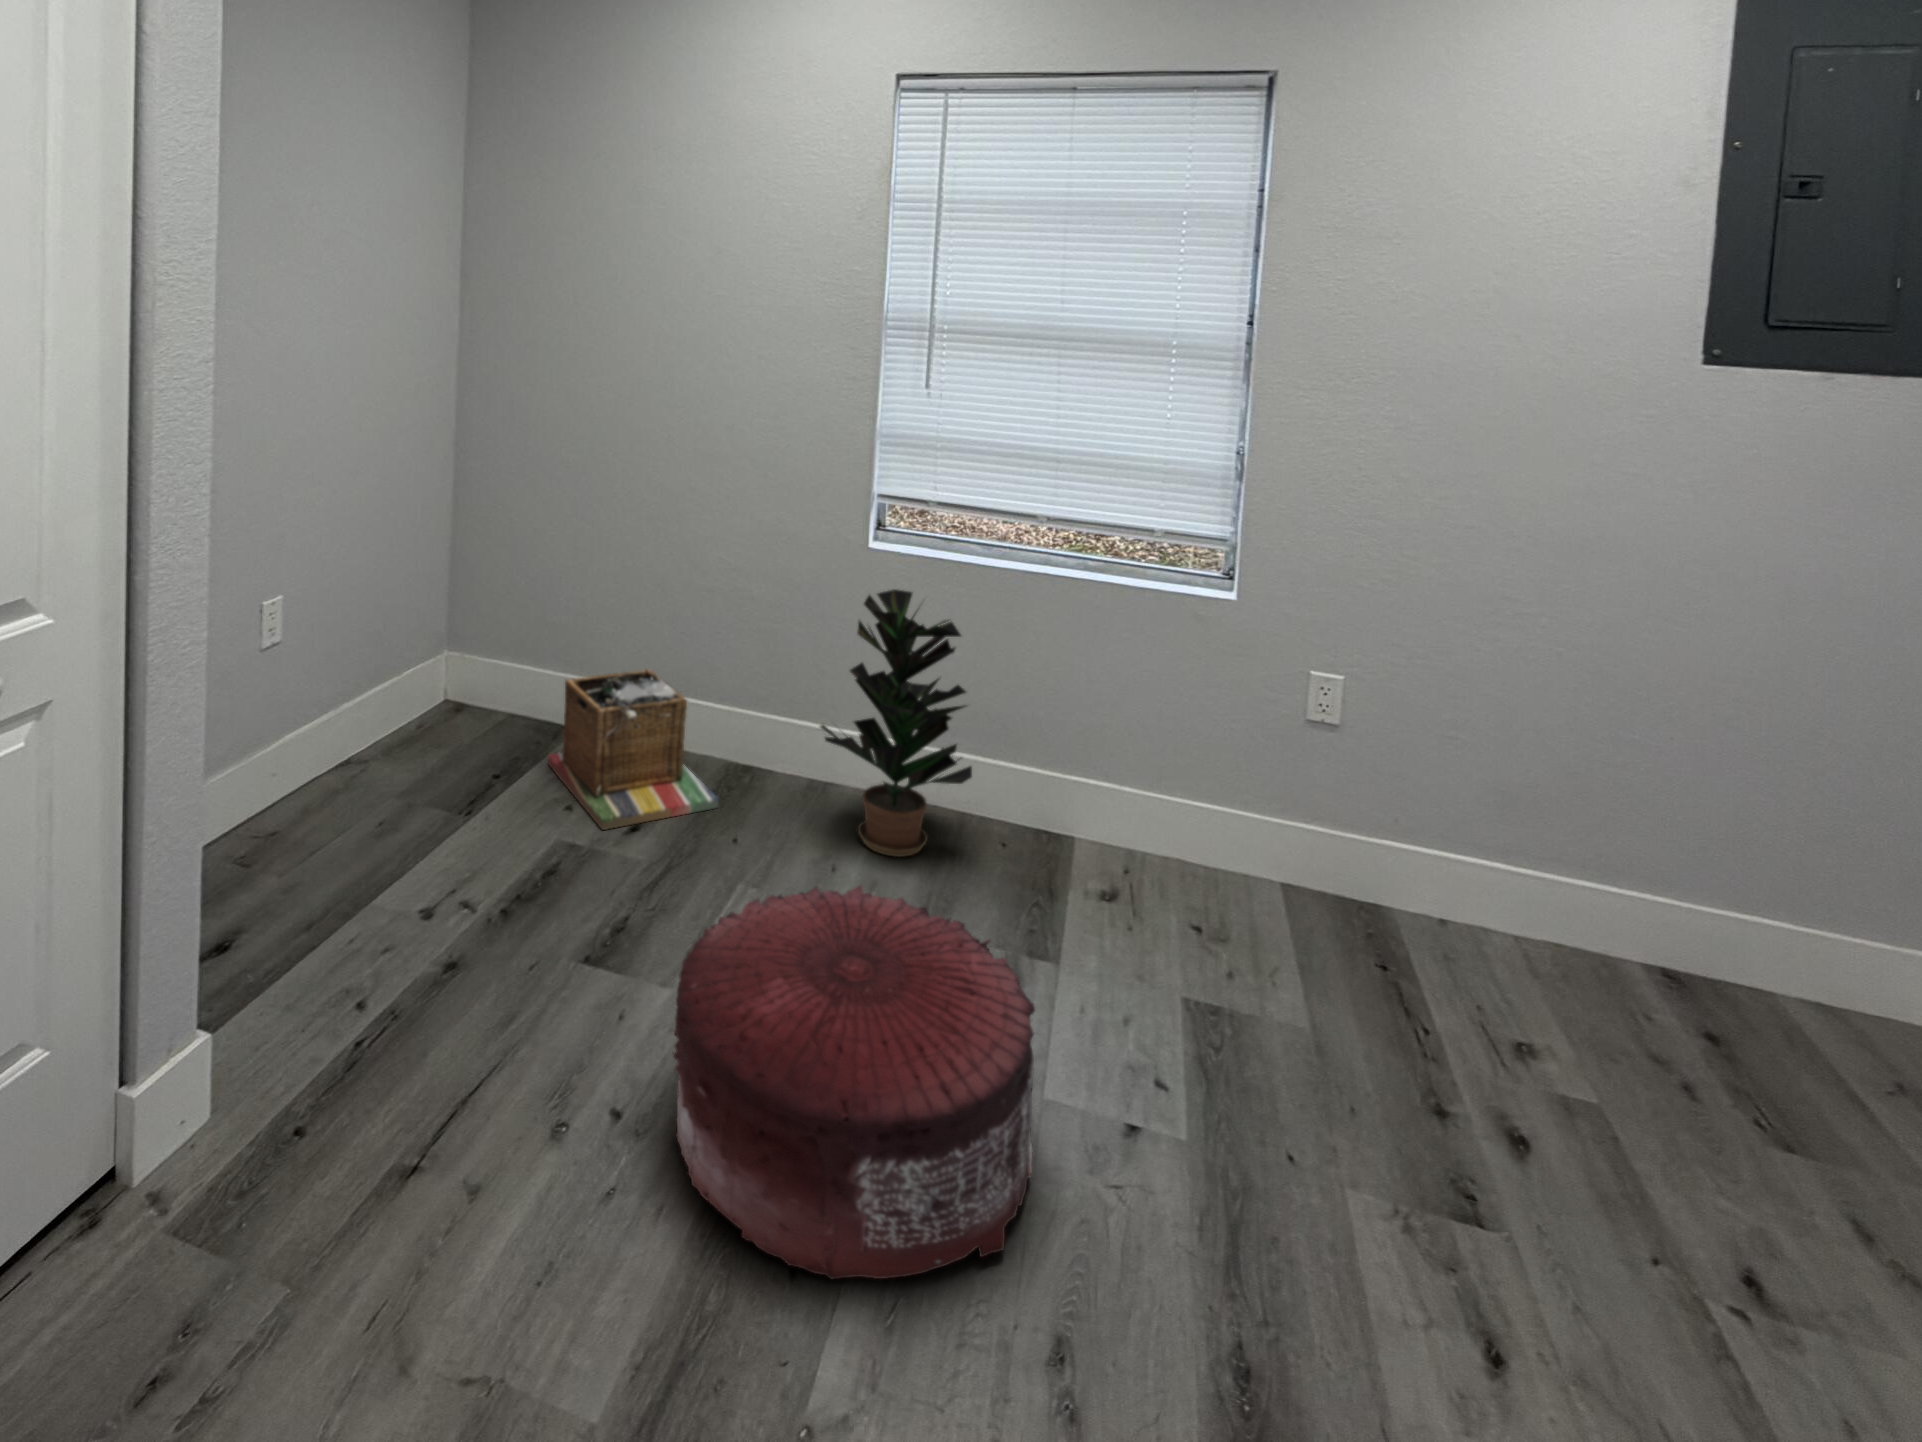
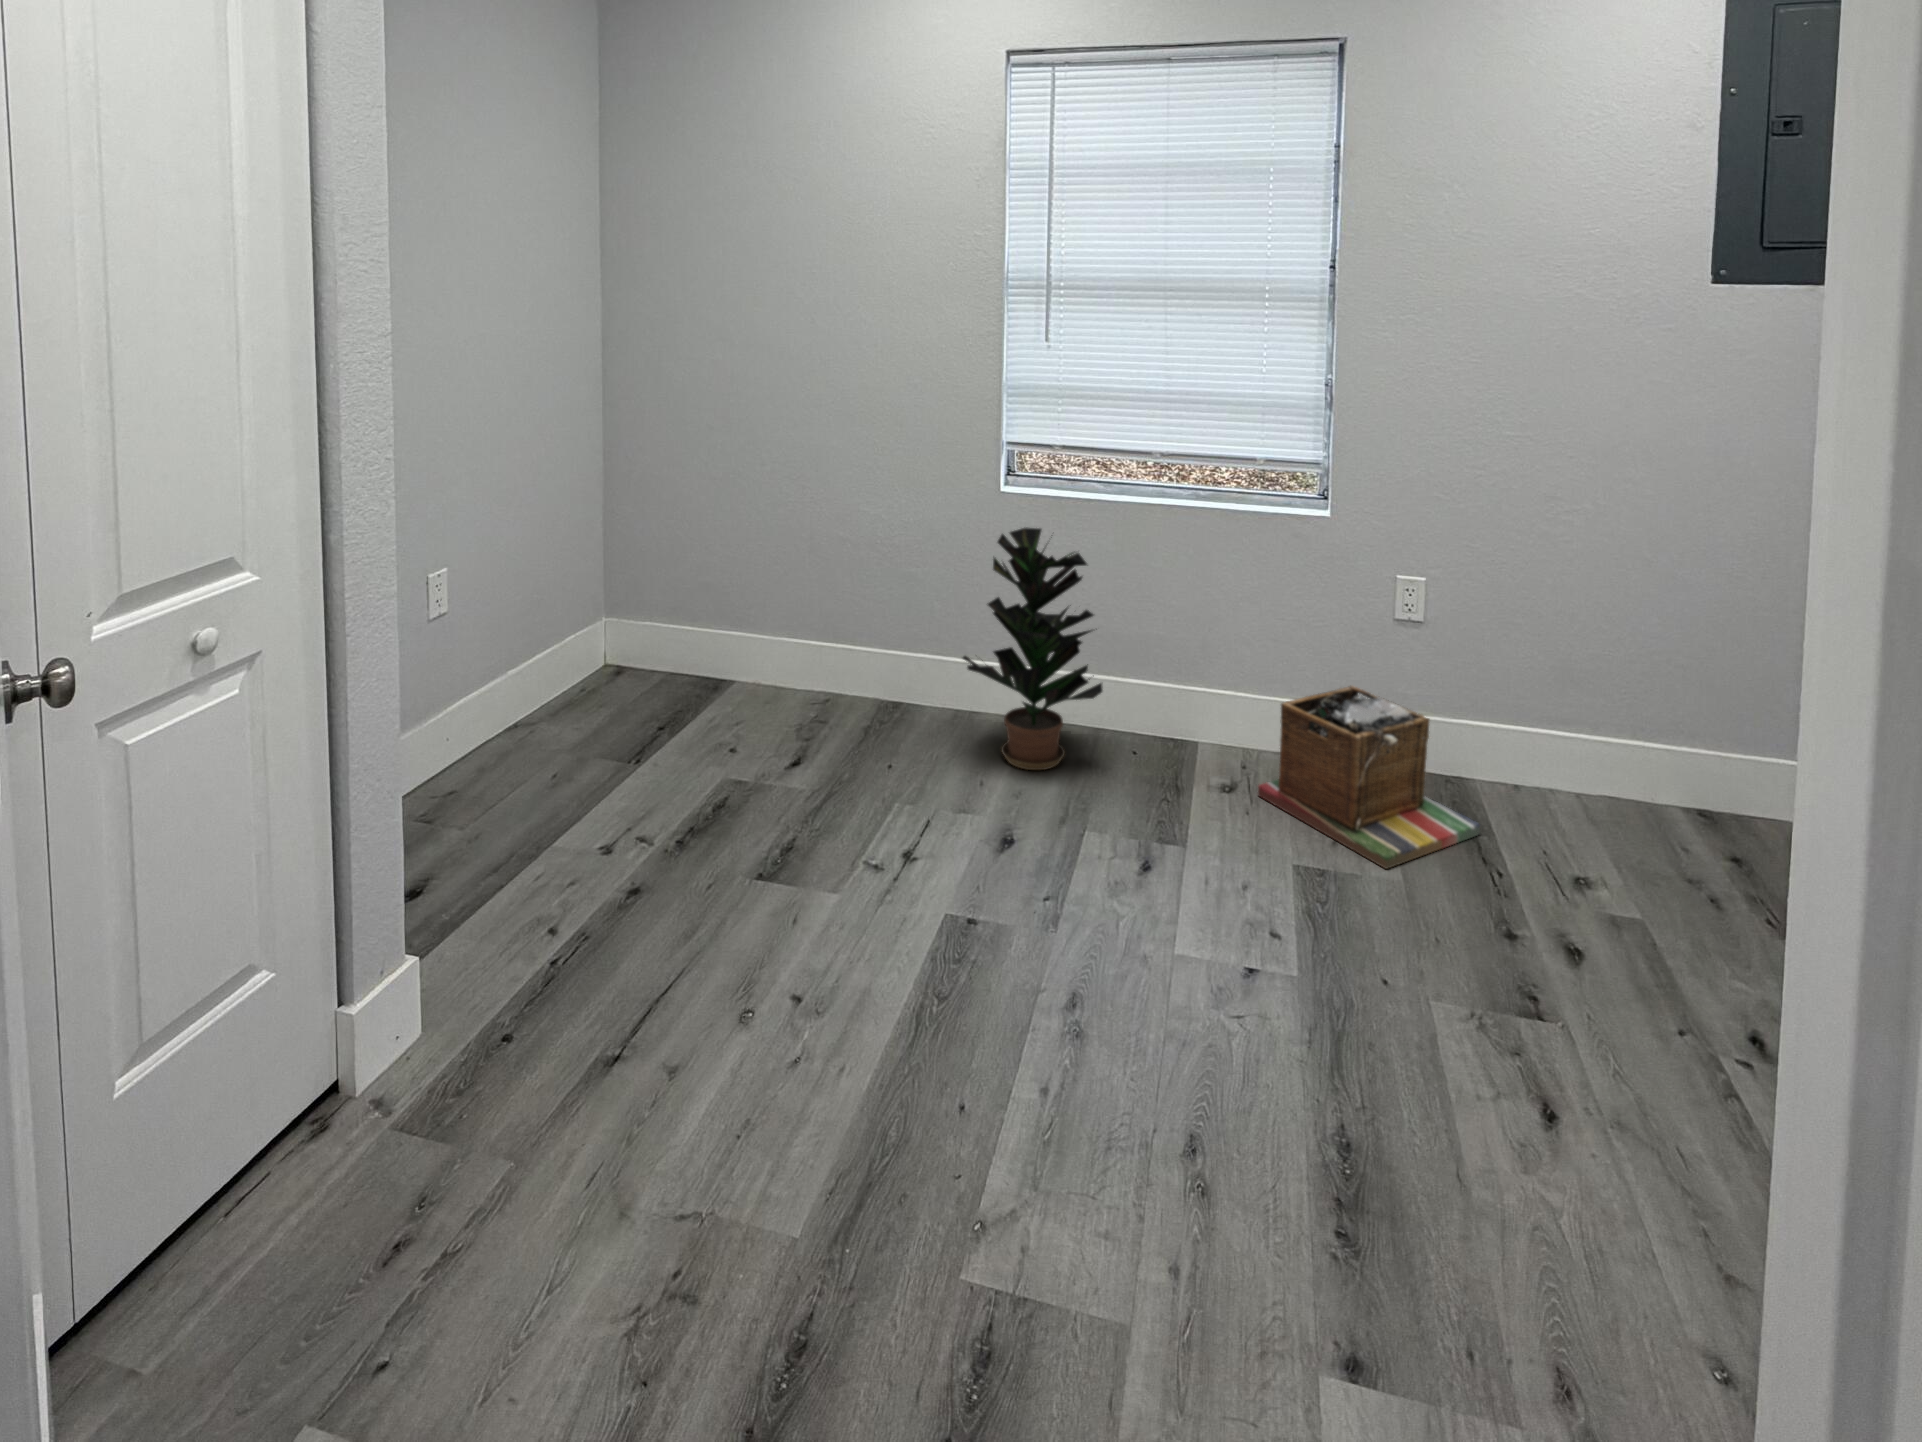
laundry basket: present [548,669,719,830] -> present [1258,686,1480,869]
pouf: present [673,886,1035,1279] -> none [845,783,1166,1109]

